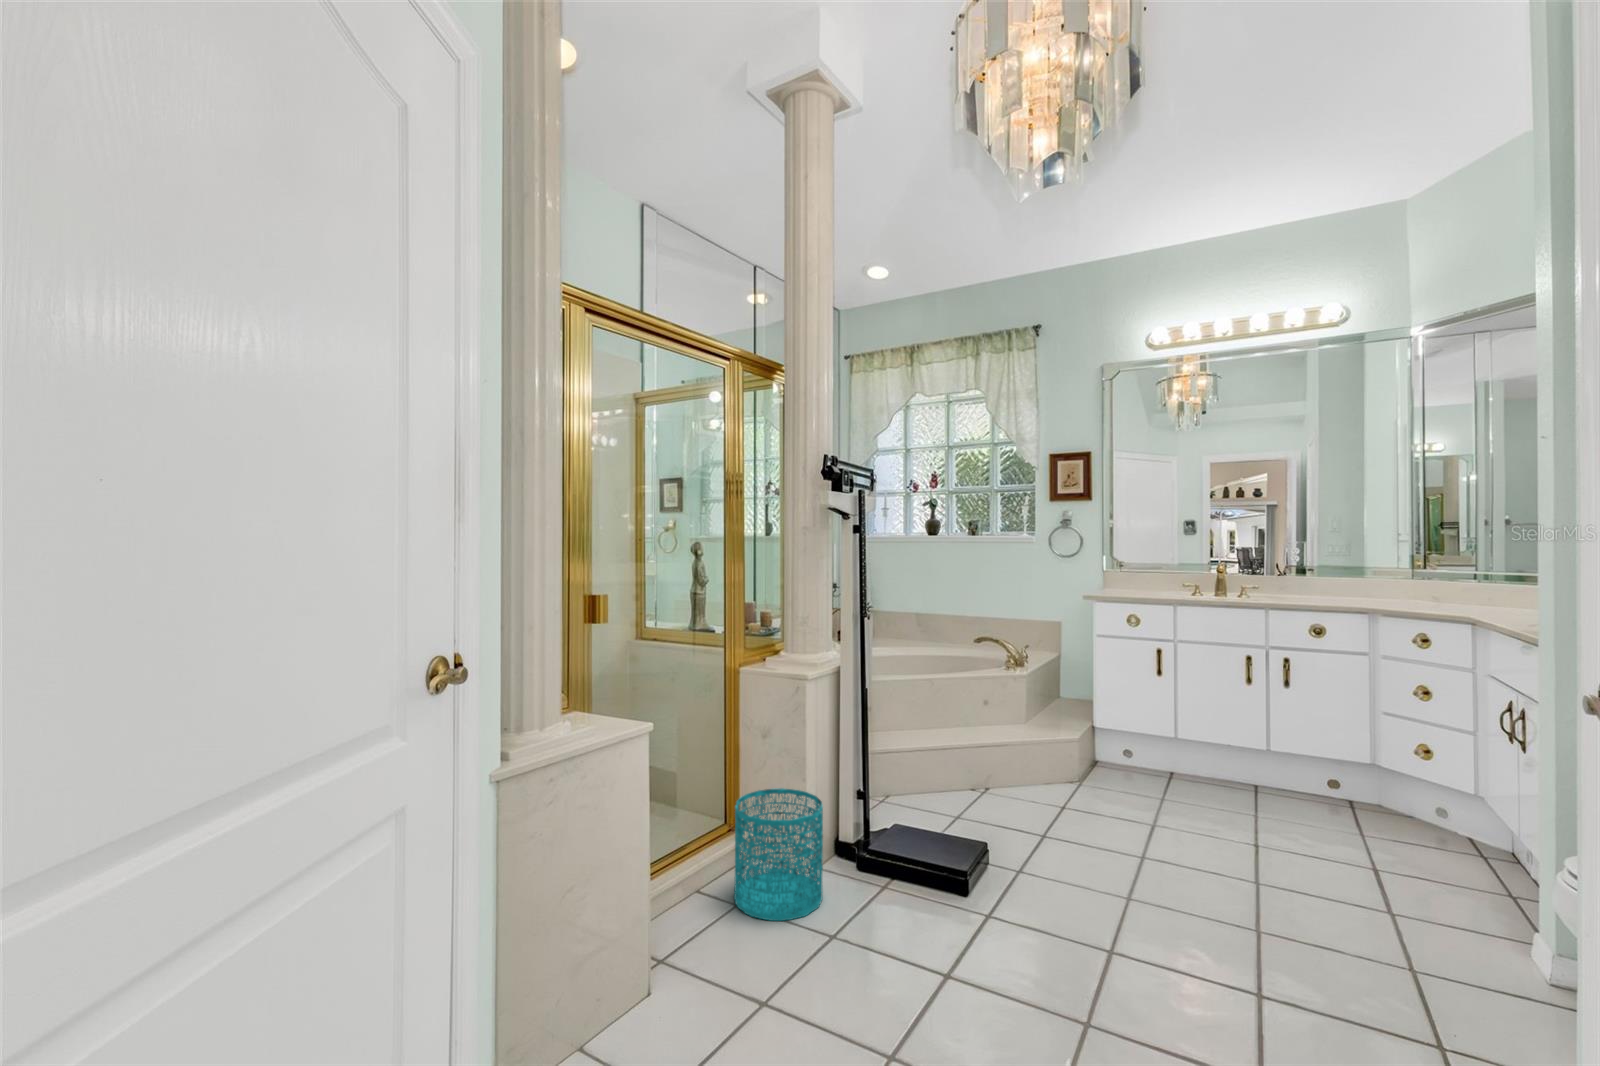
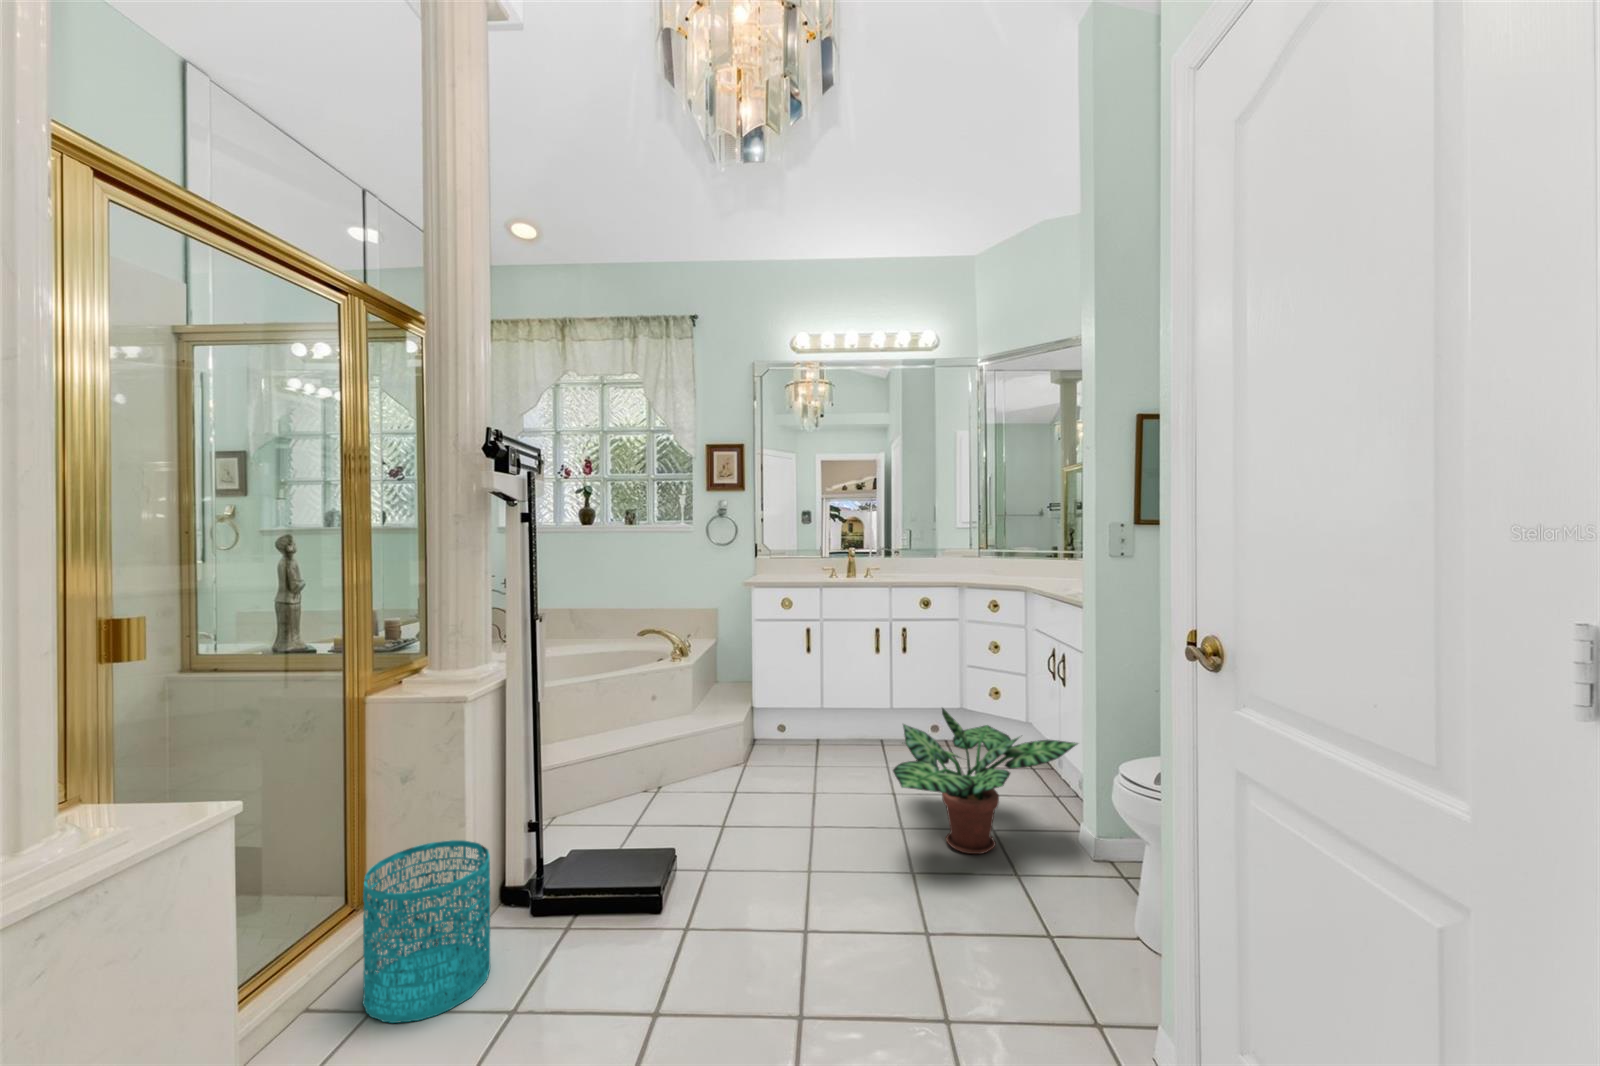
potted plant: none [1232,749,1526,936] -> present [893,708,1078,854]

